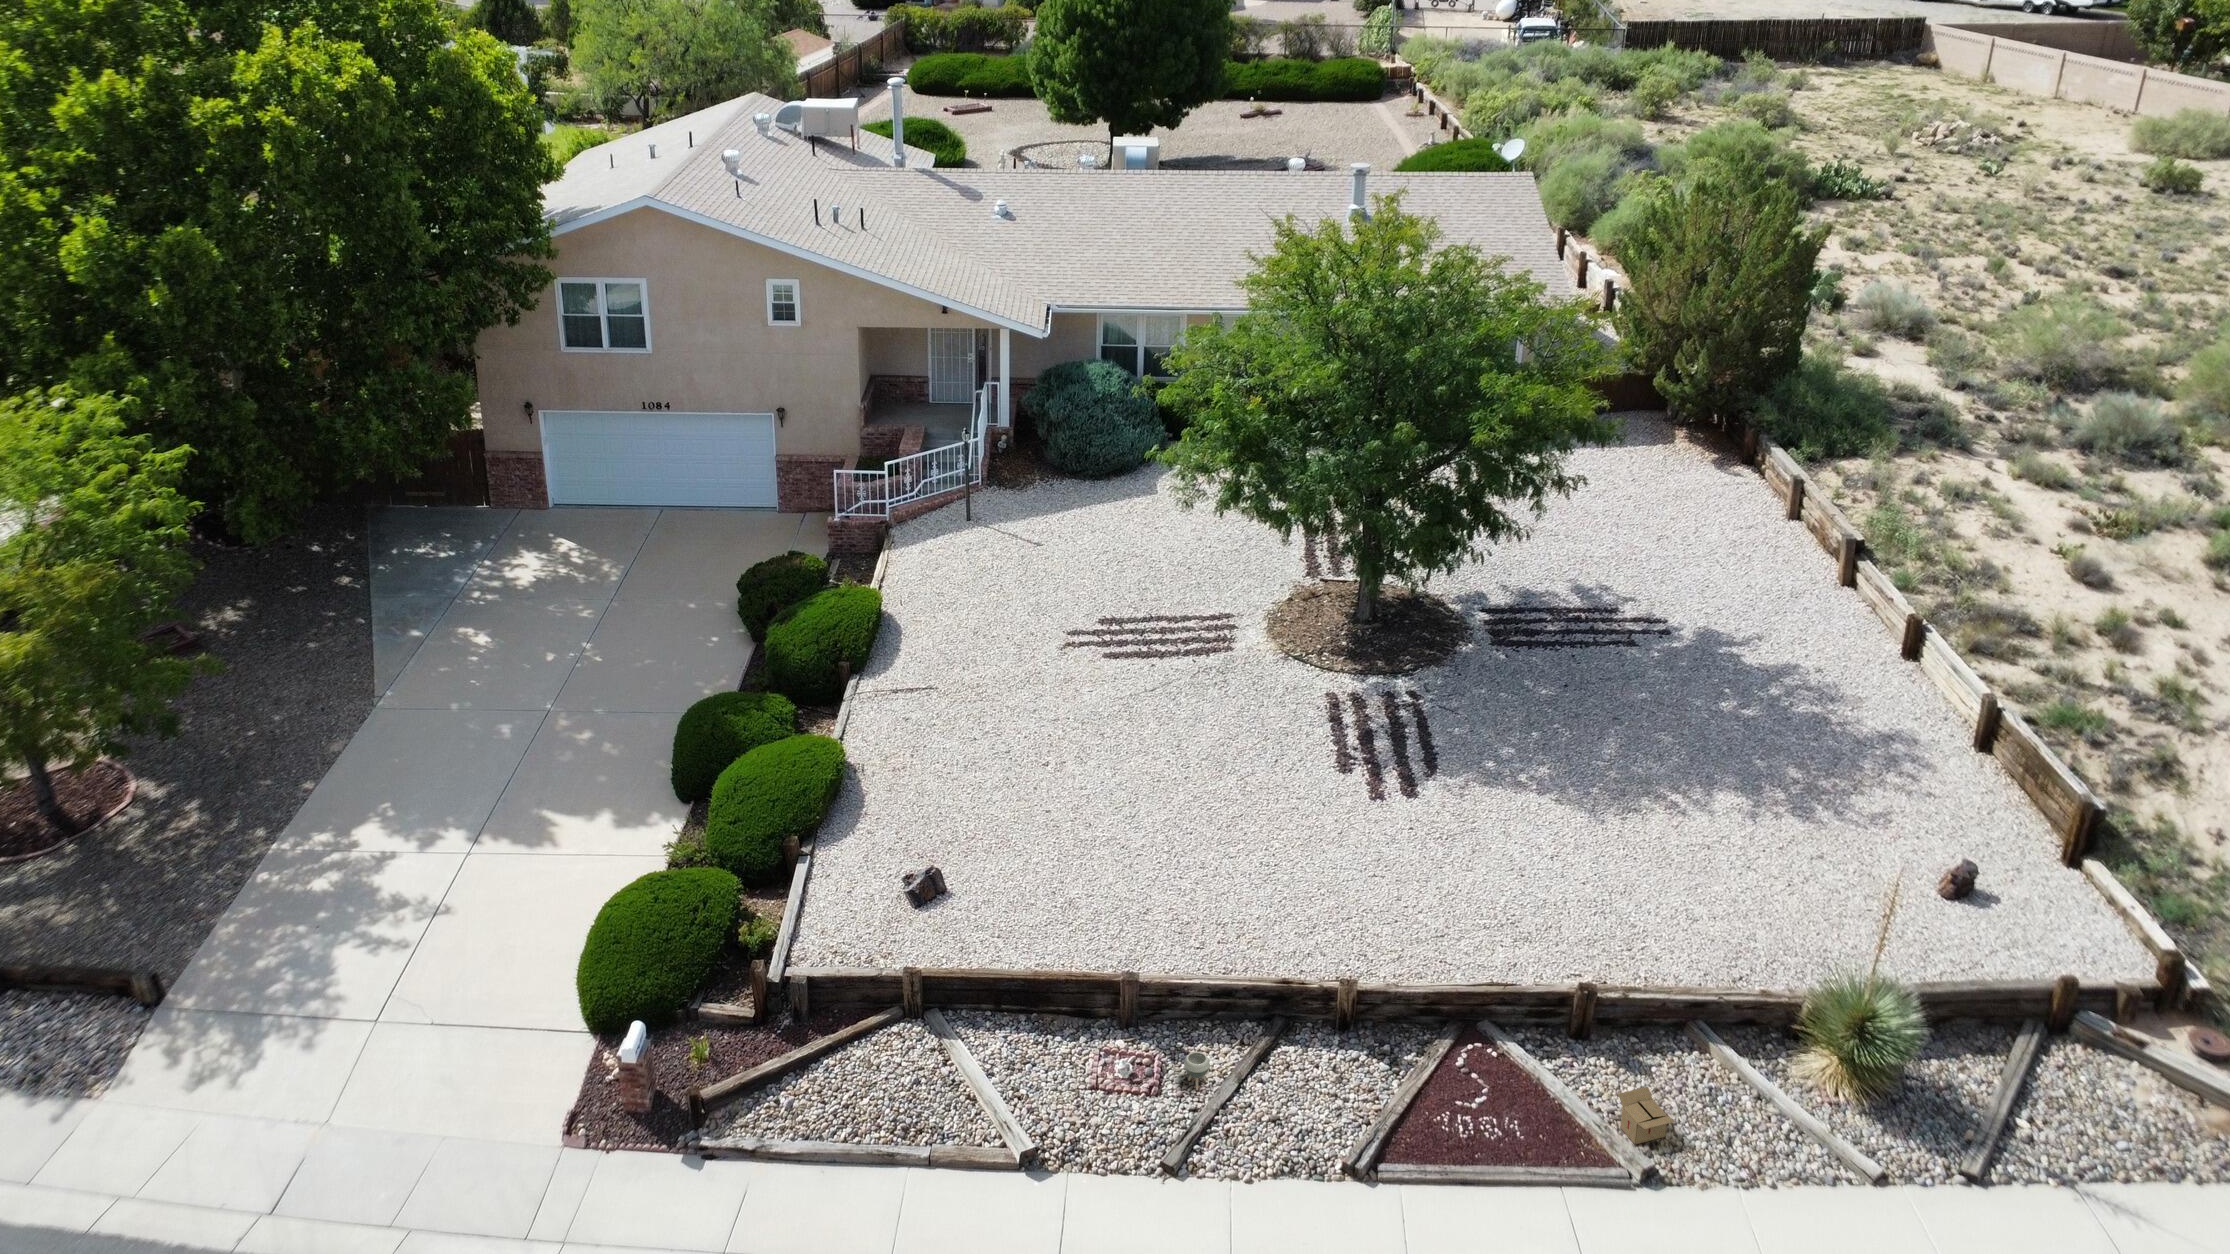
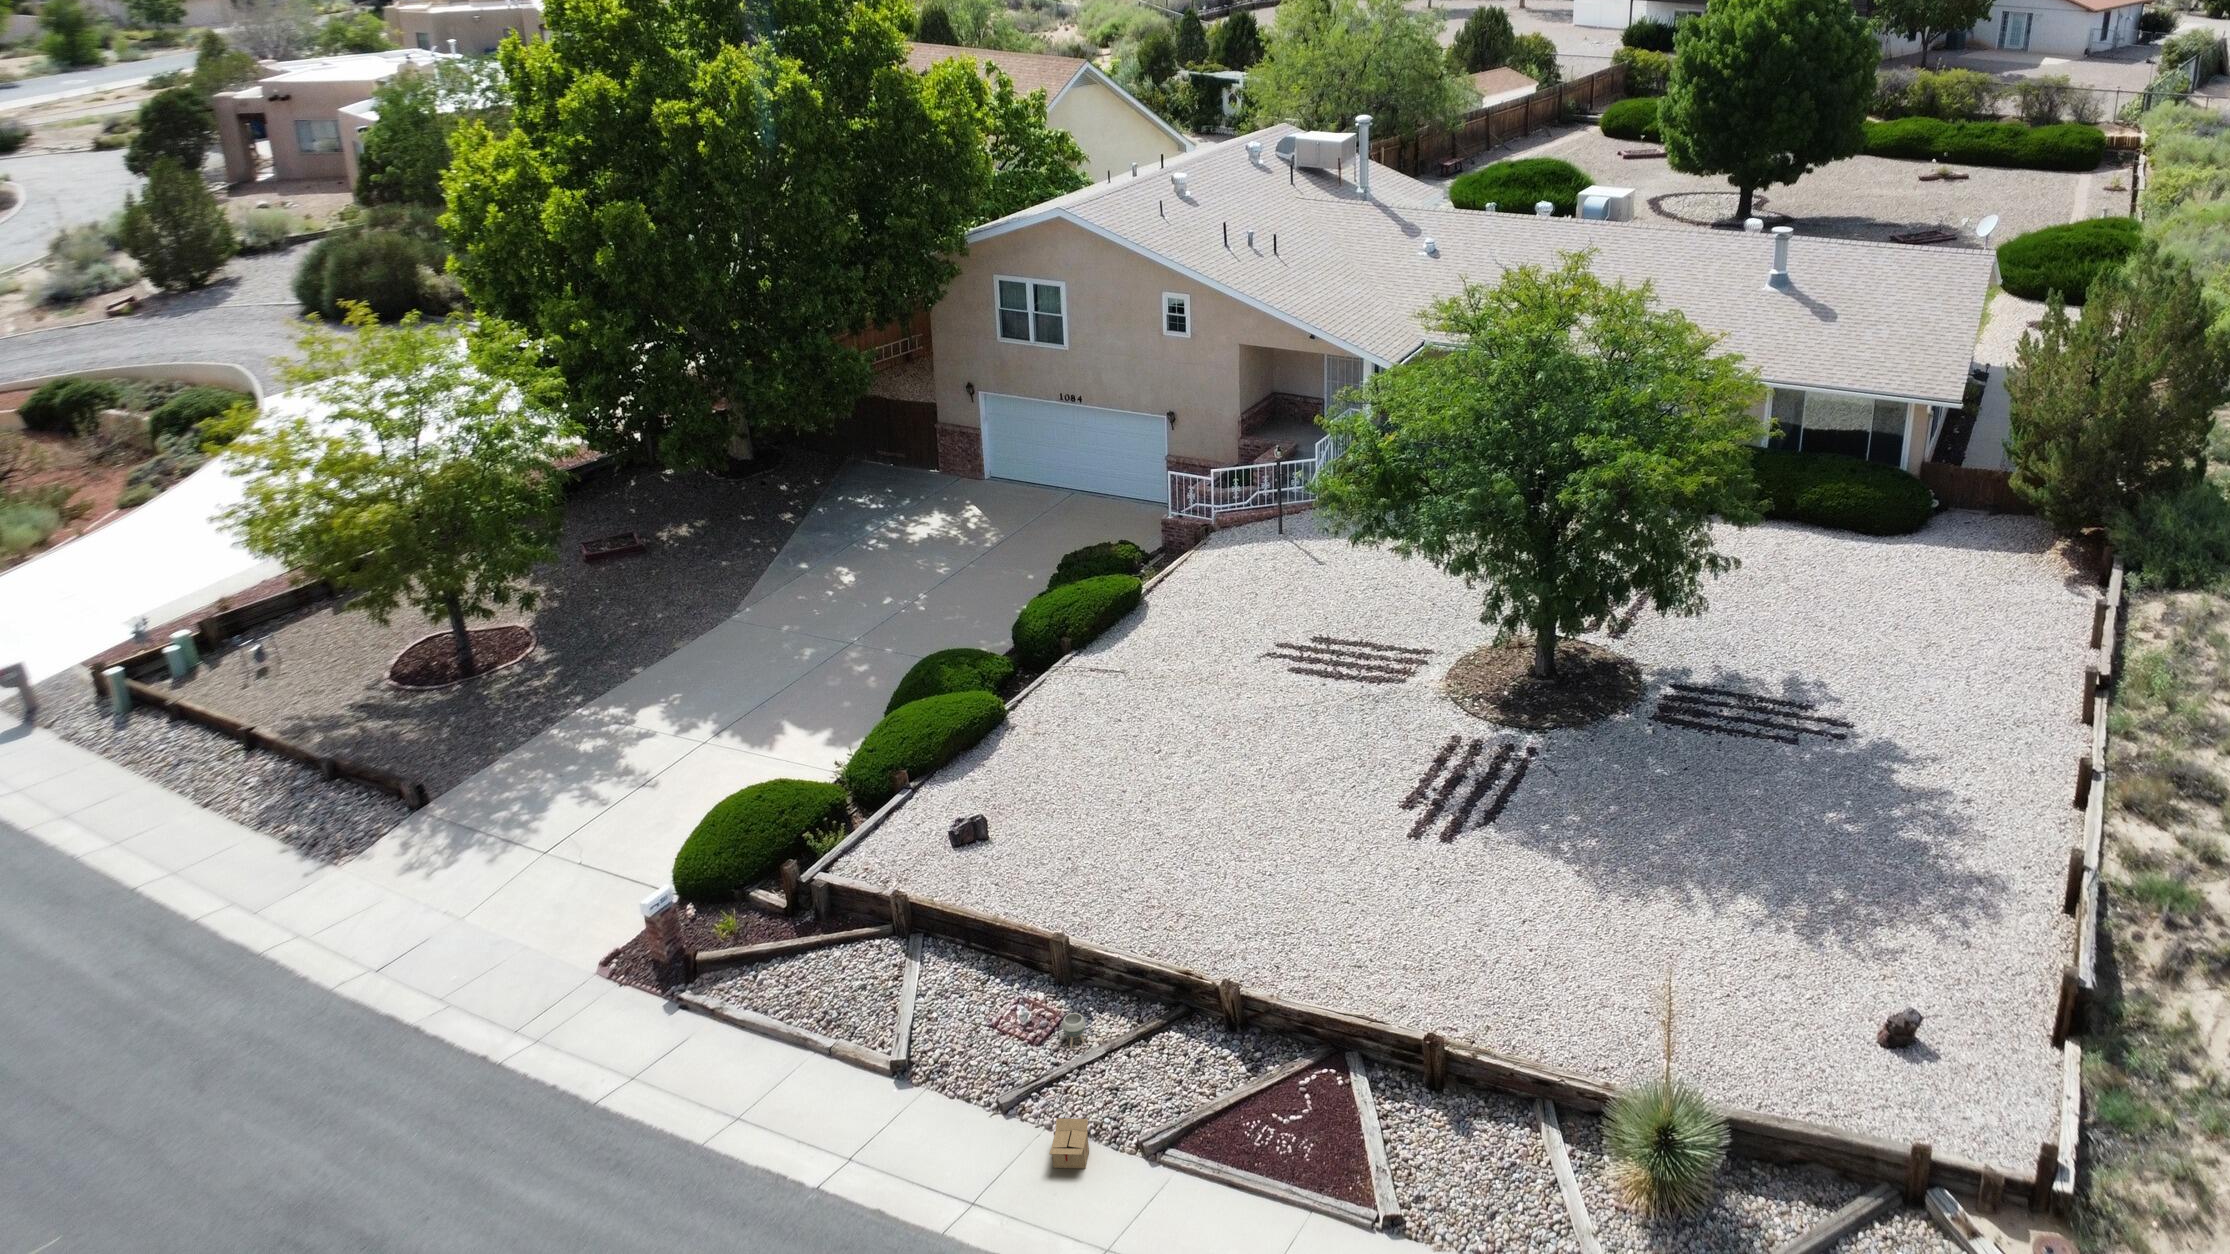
cardboard box: present [1618,1087,1675,1145] -> present [1049,1118,1089,1169]

